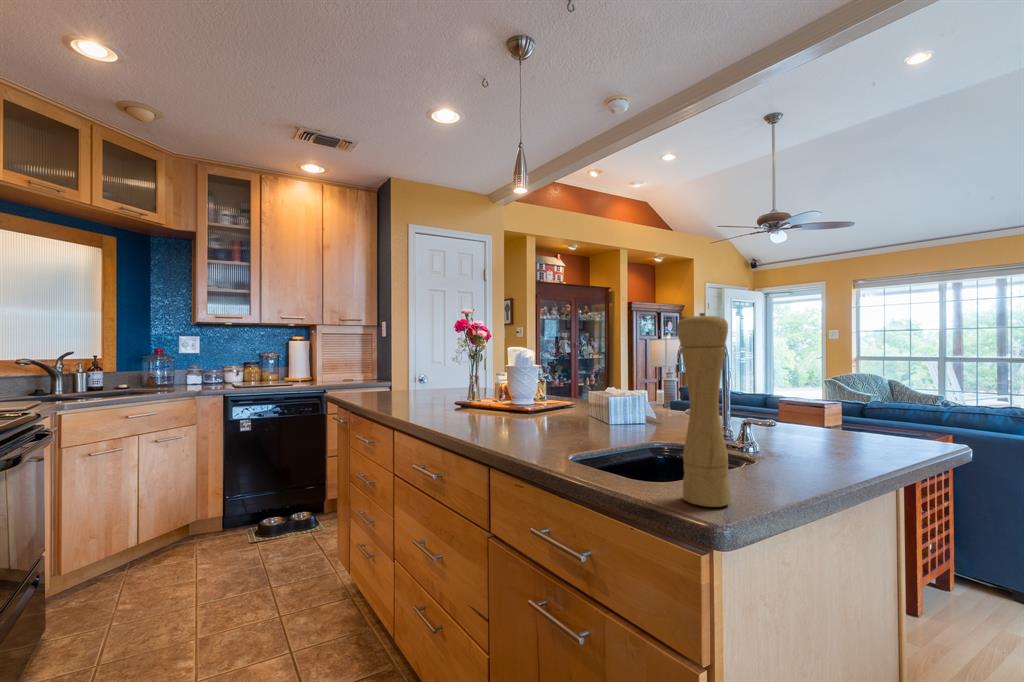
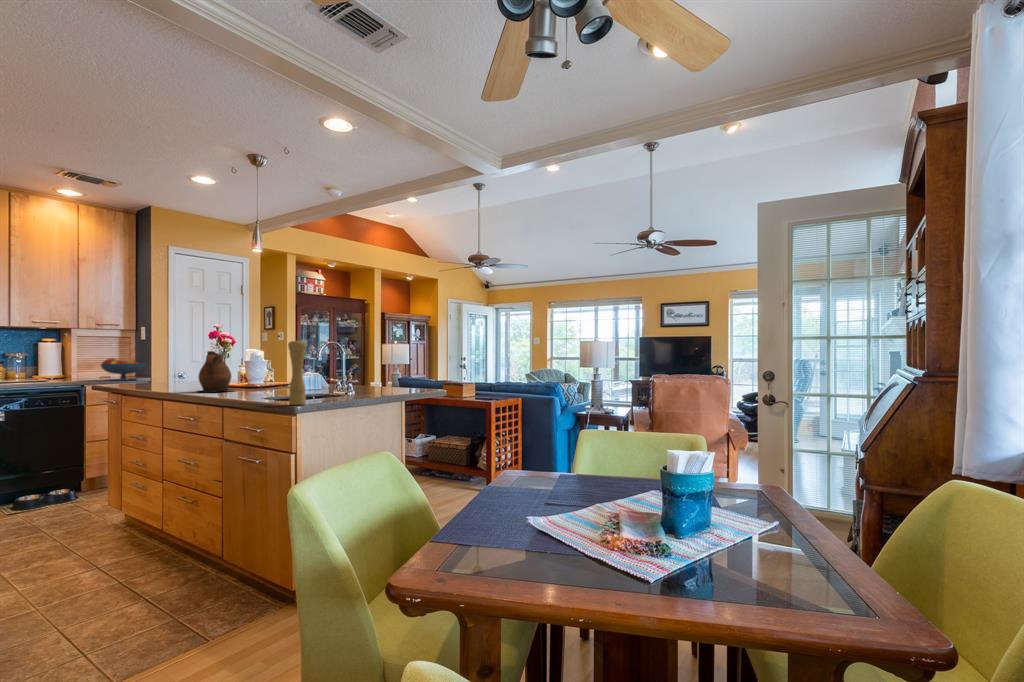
ceramic pitcher: none [437,349,500,418] -> present [198,351,234,392]
fruit bowl: none [342,358,386,385] -> present [101,358,145,381]

